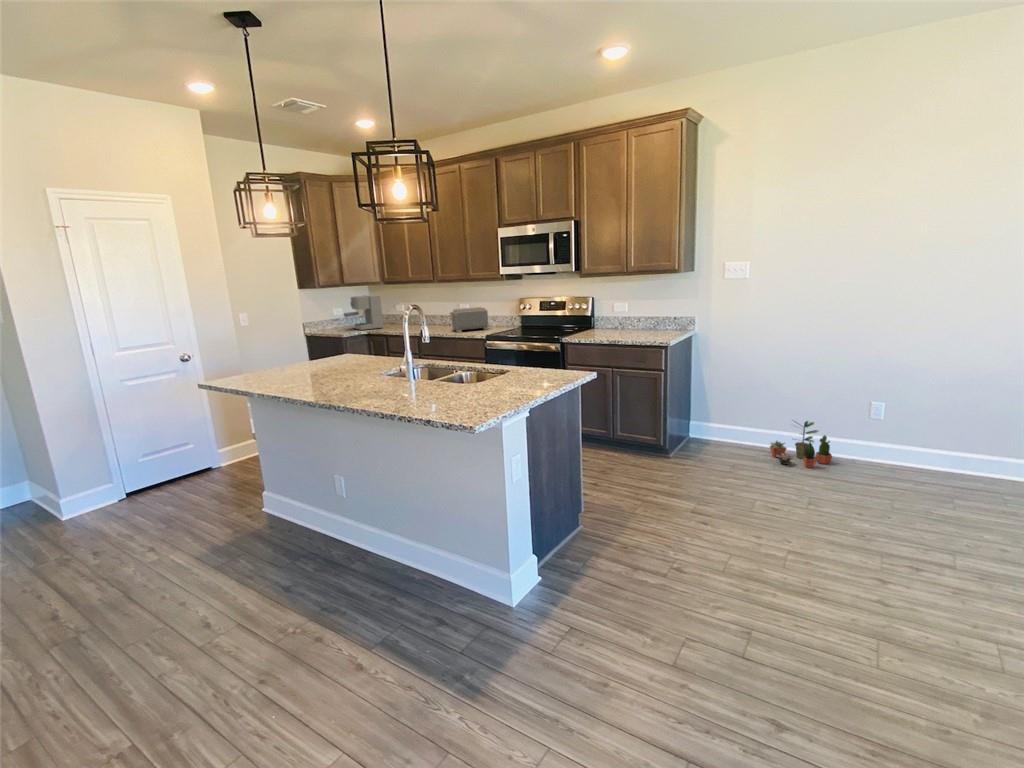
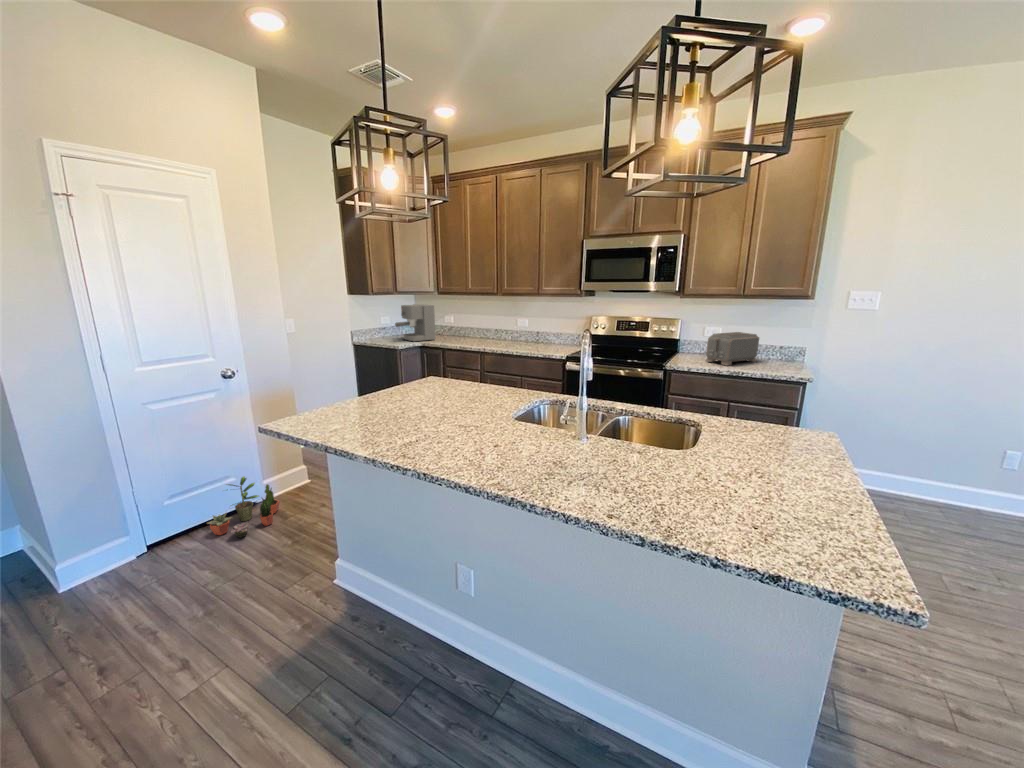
toaster: present [450,307,488,332] -> present [706,332,759,366]
potted plant: present [770,421,832,468] -> present [208,476,280,538]

